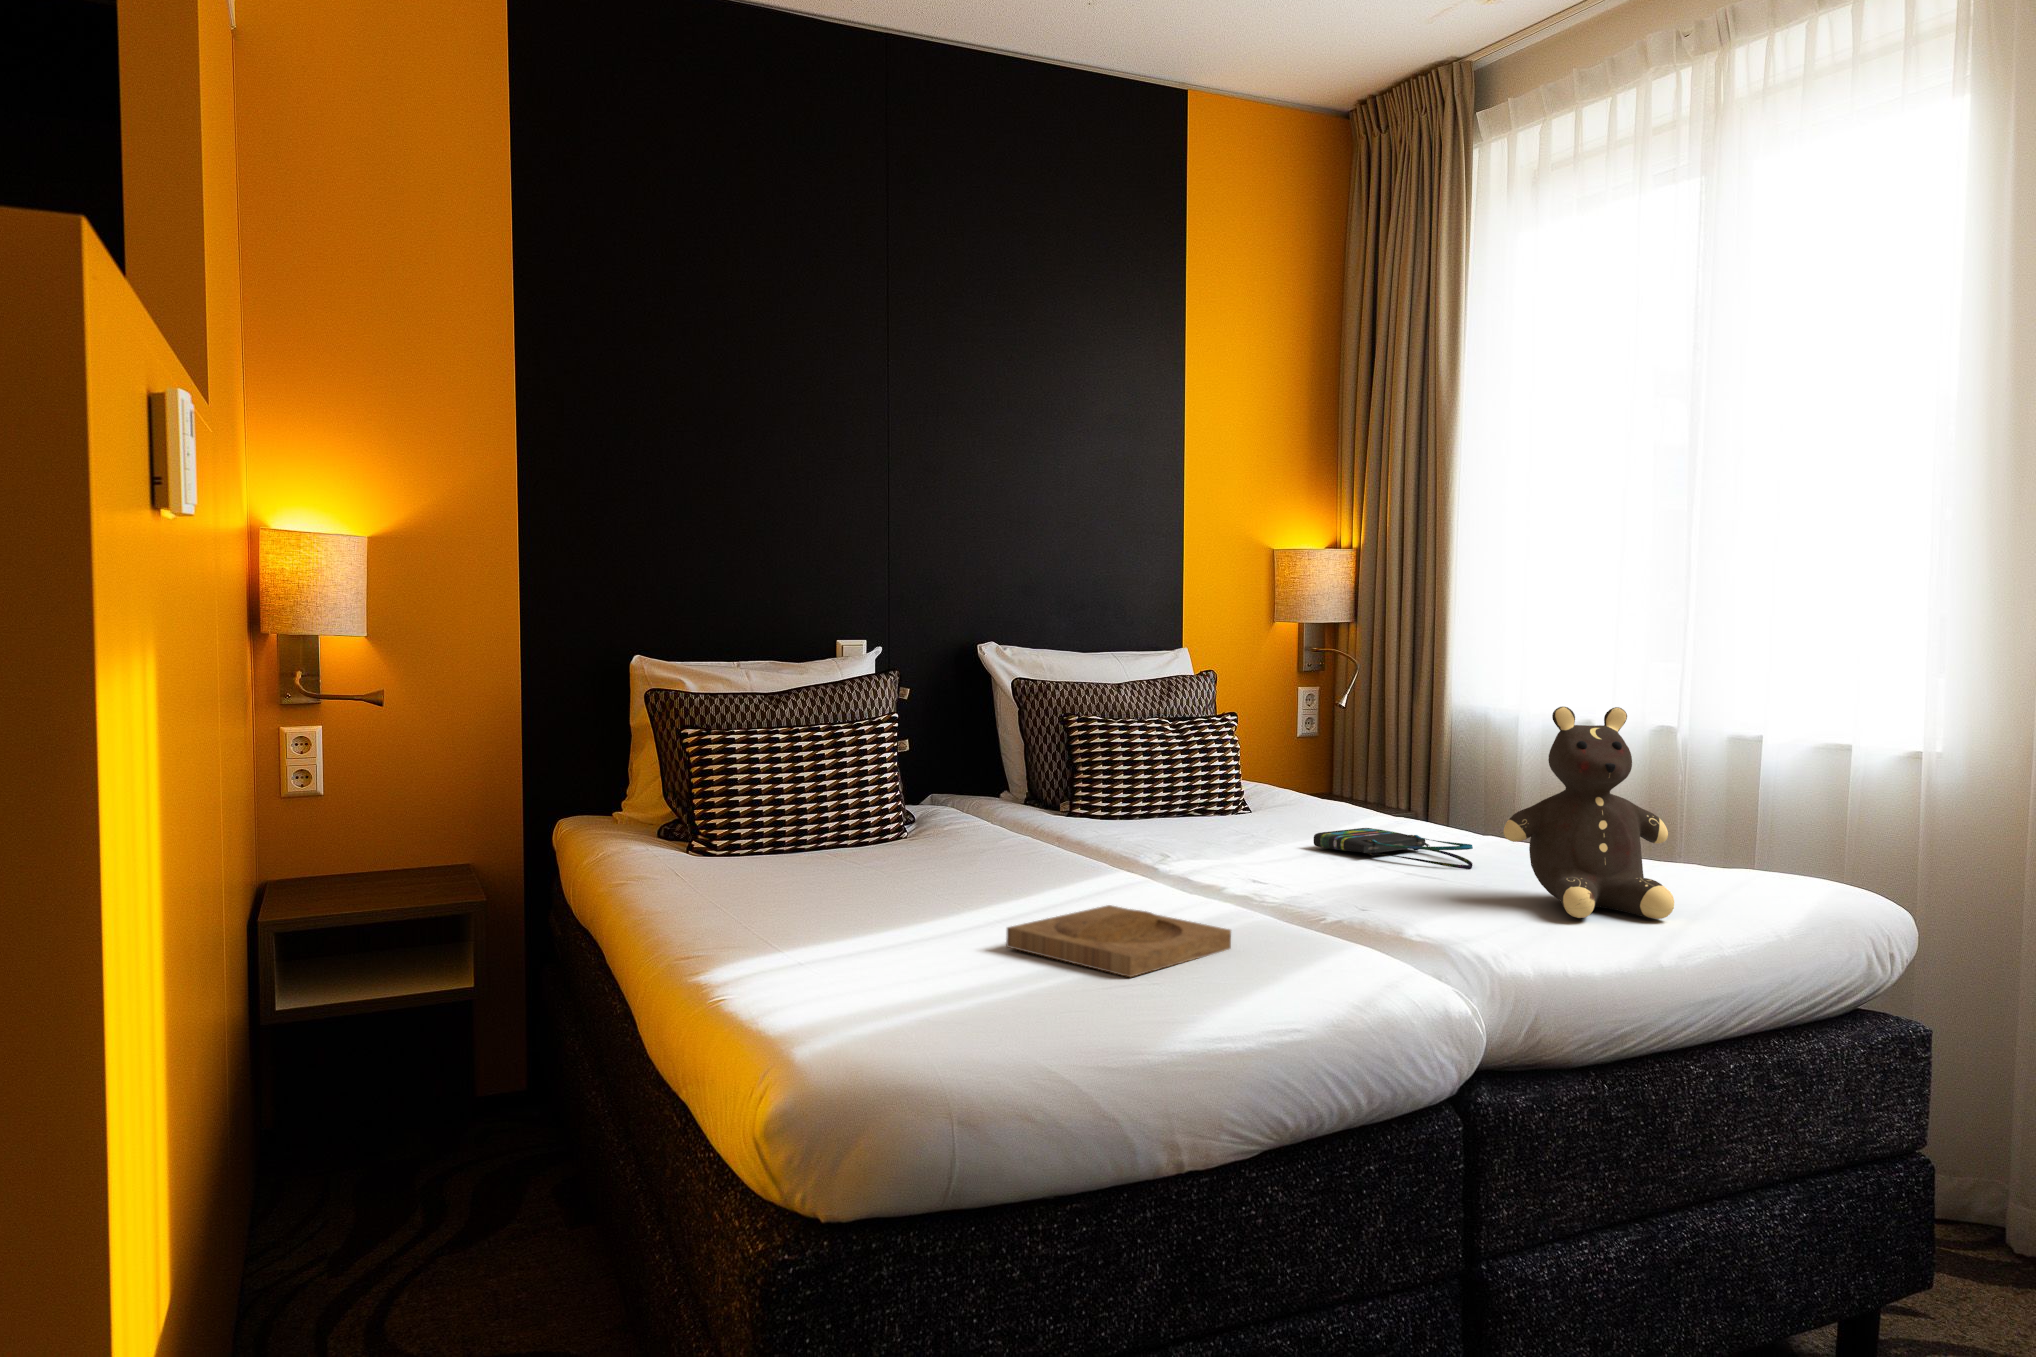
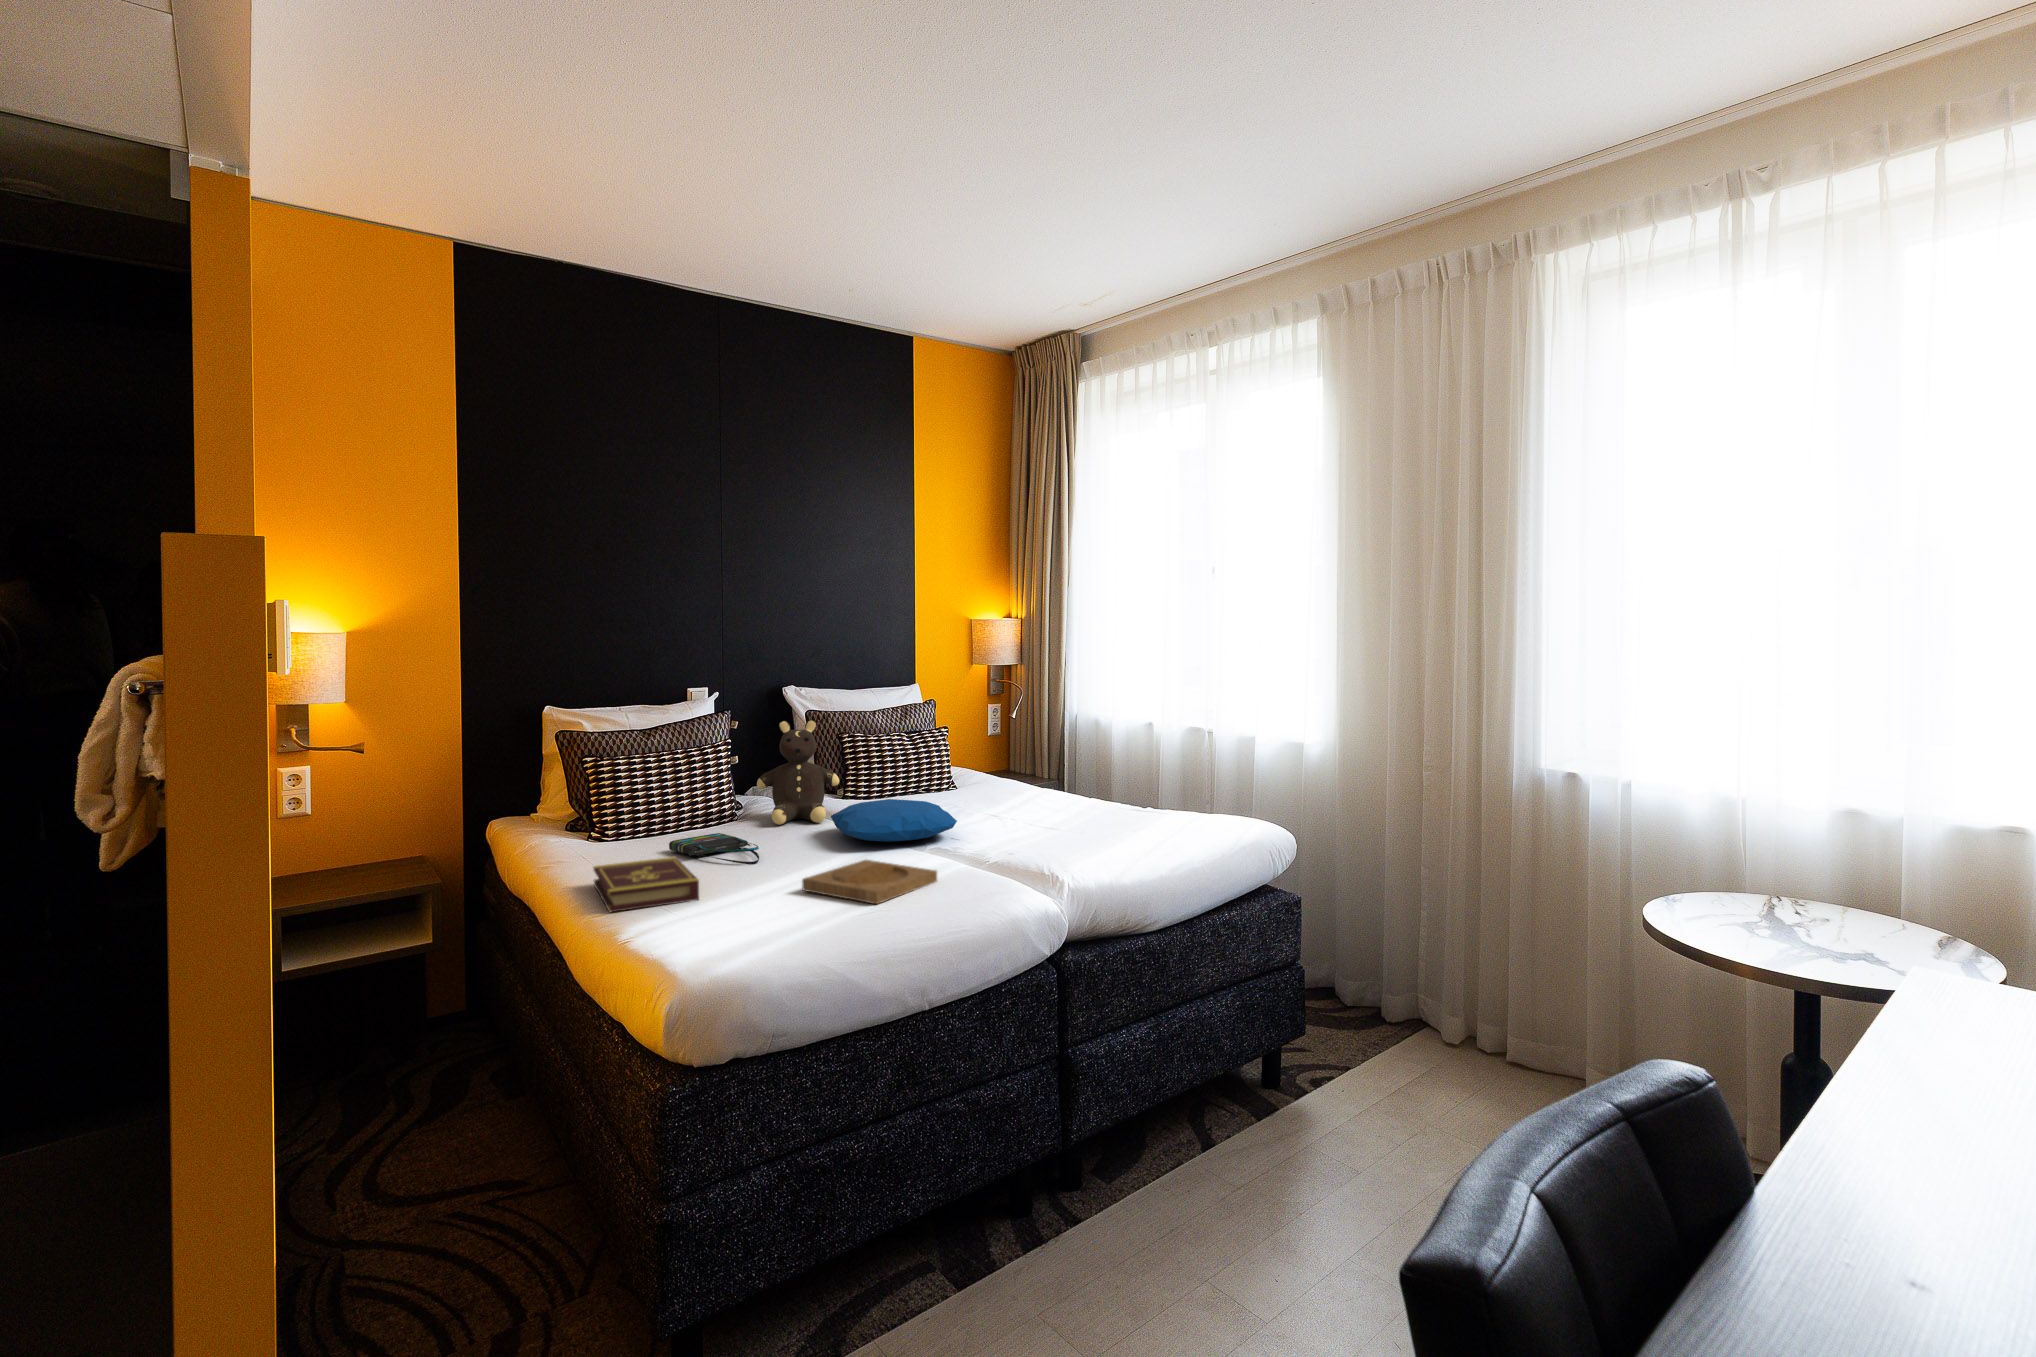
teddy bear: present [1504,707,1674,919] -> present [757,720,839,824]
pillow: none [1050,818,1259,882] -> present [831,799,957,842]
tote bag: present [1314,828,1473,869] -> present [669,833,759,864]
book: none [686,881,843,959] -> present [593,857,699,912]

